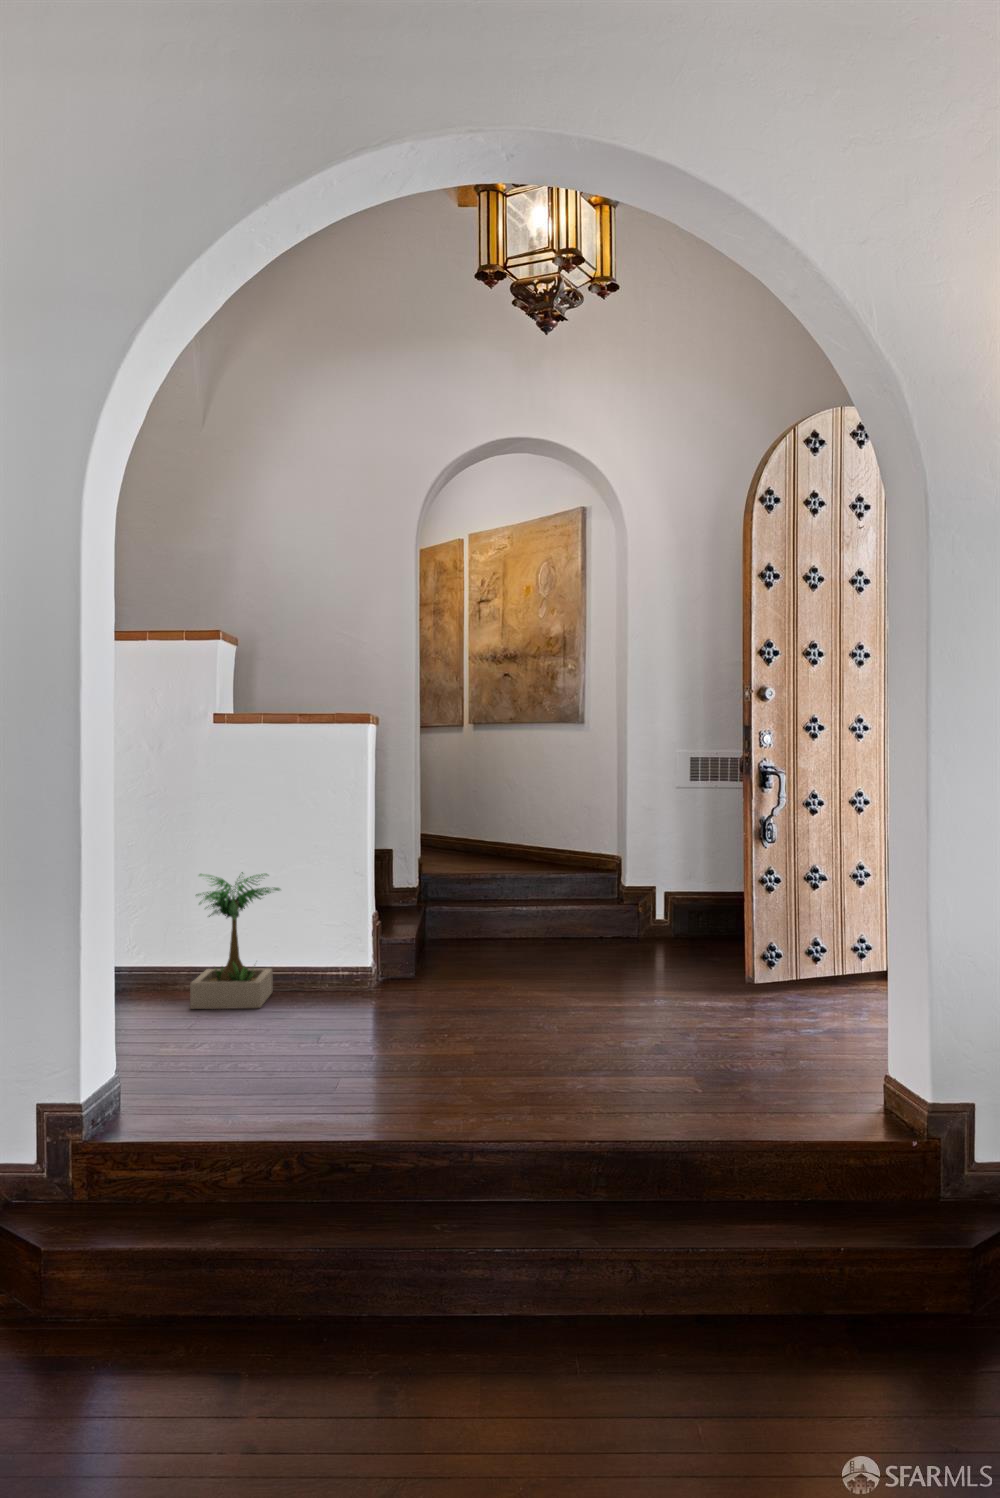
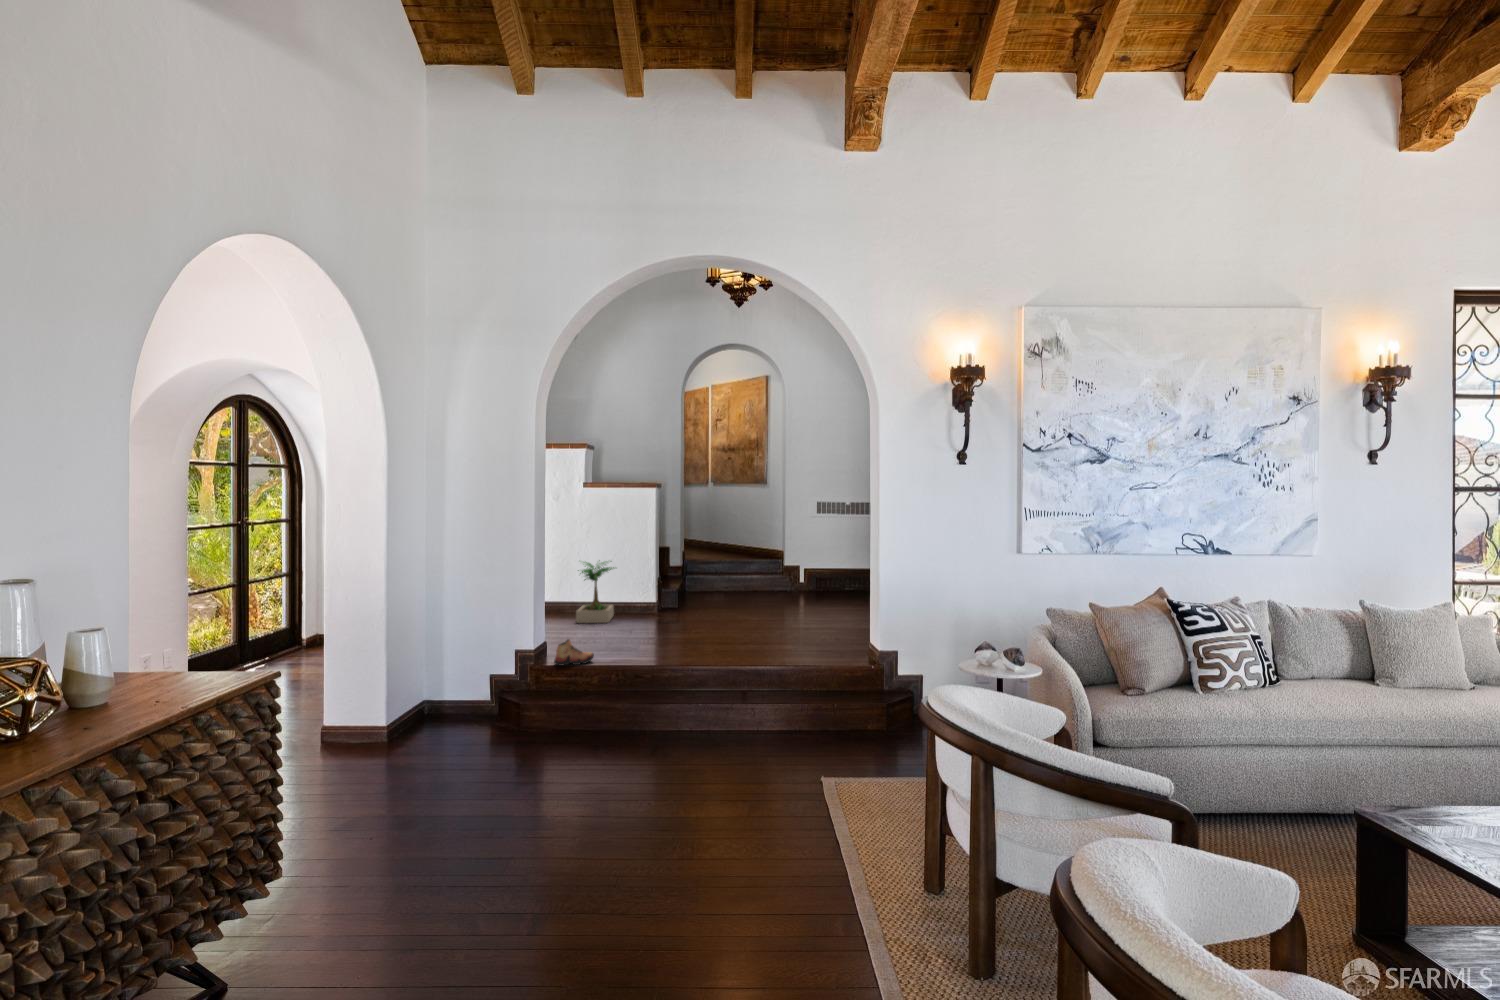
shoe: none [124,1058,218,1121] -> present [554,639,594,666]

